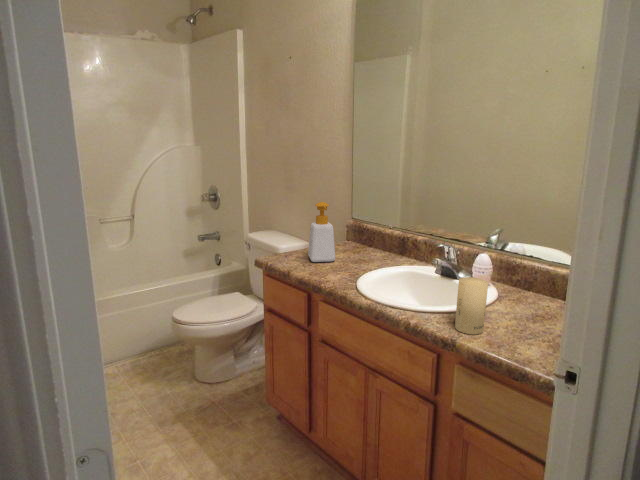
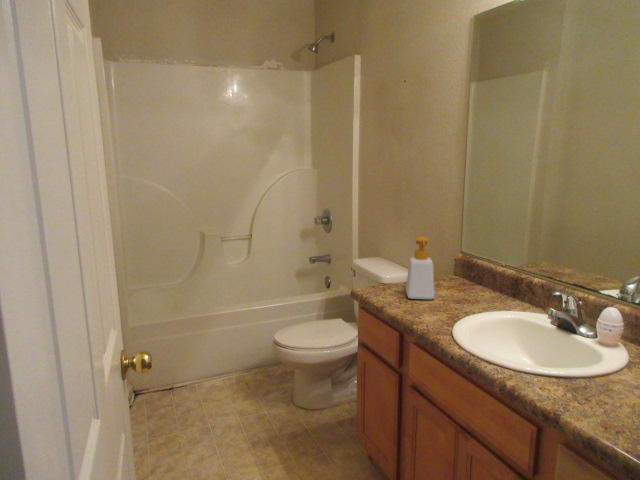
candle: present [455,277,488,334] -> none [561,340,606,411]

